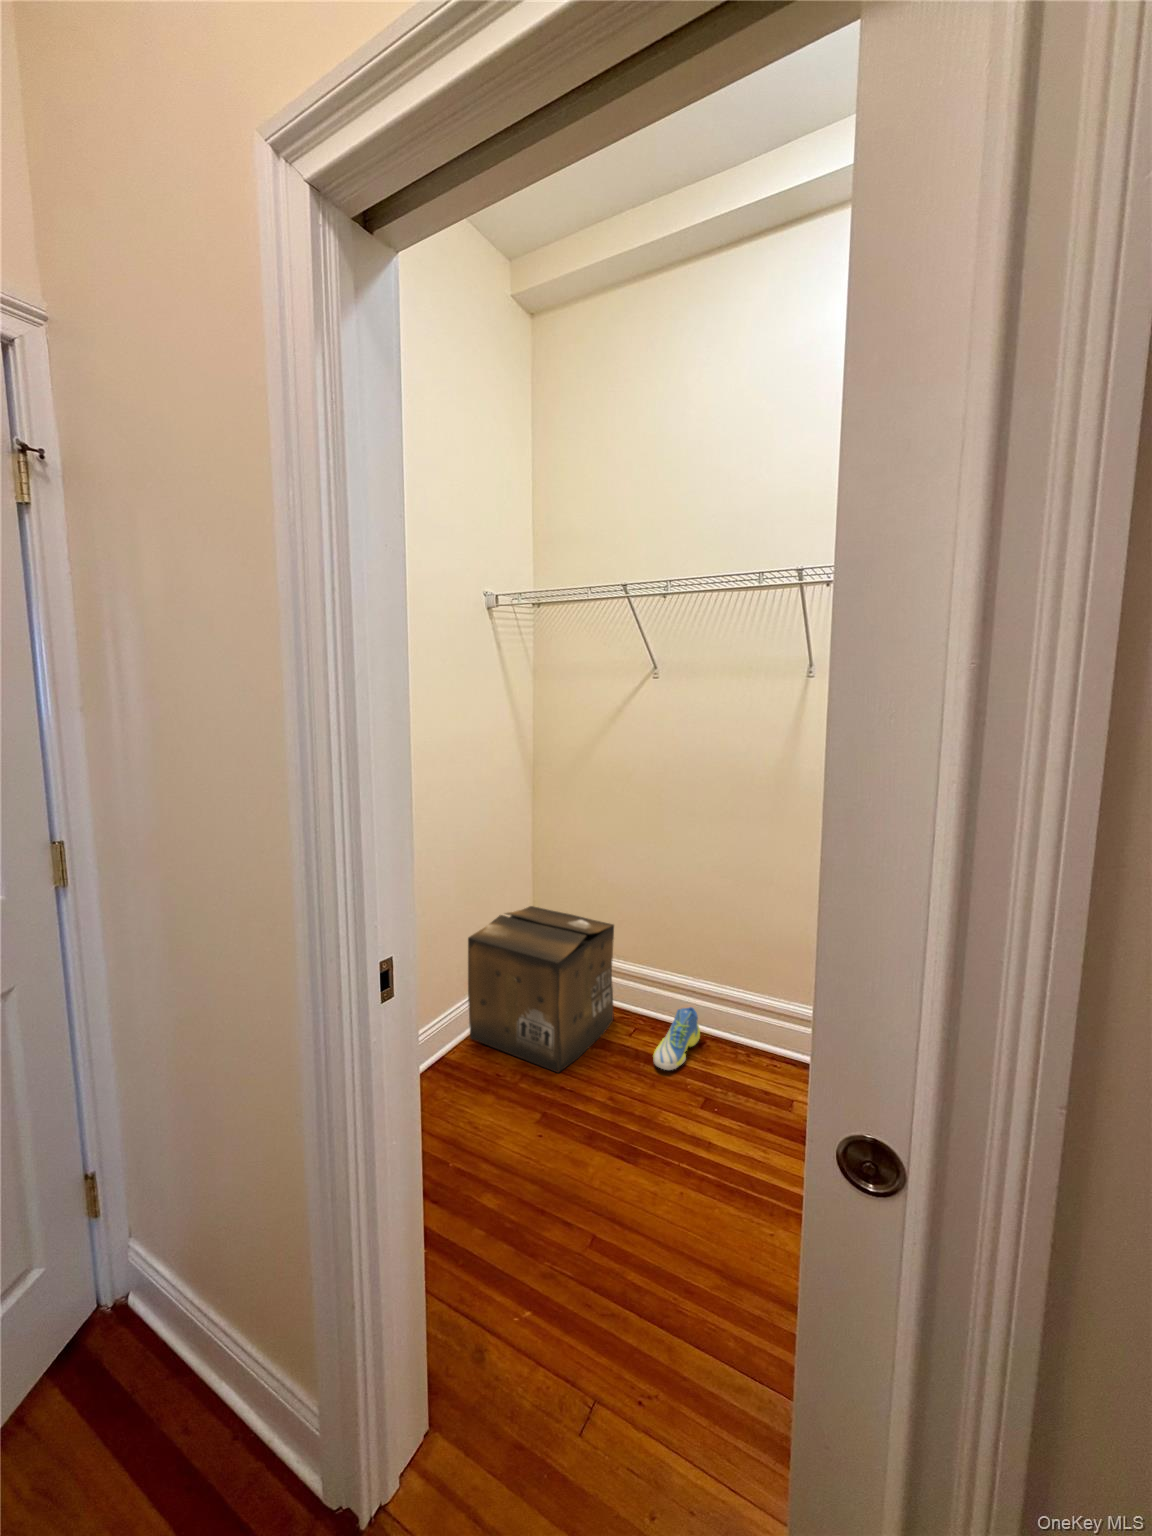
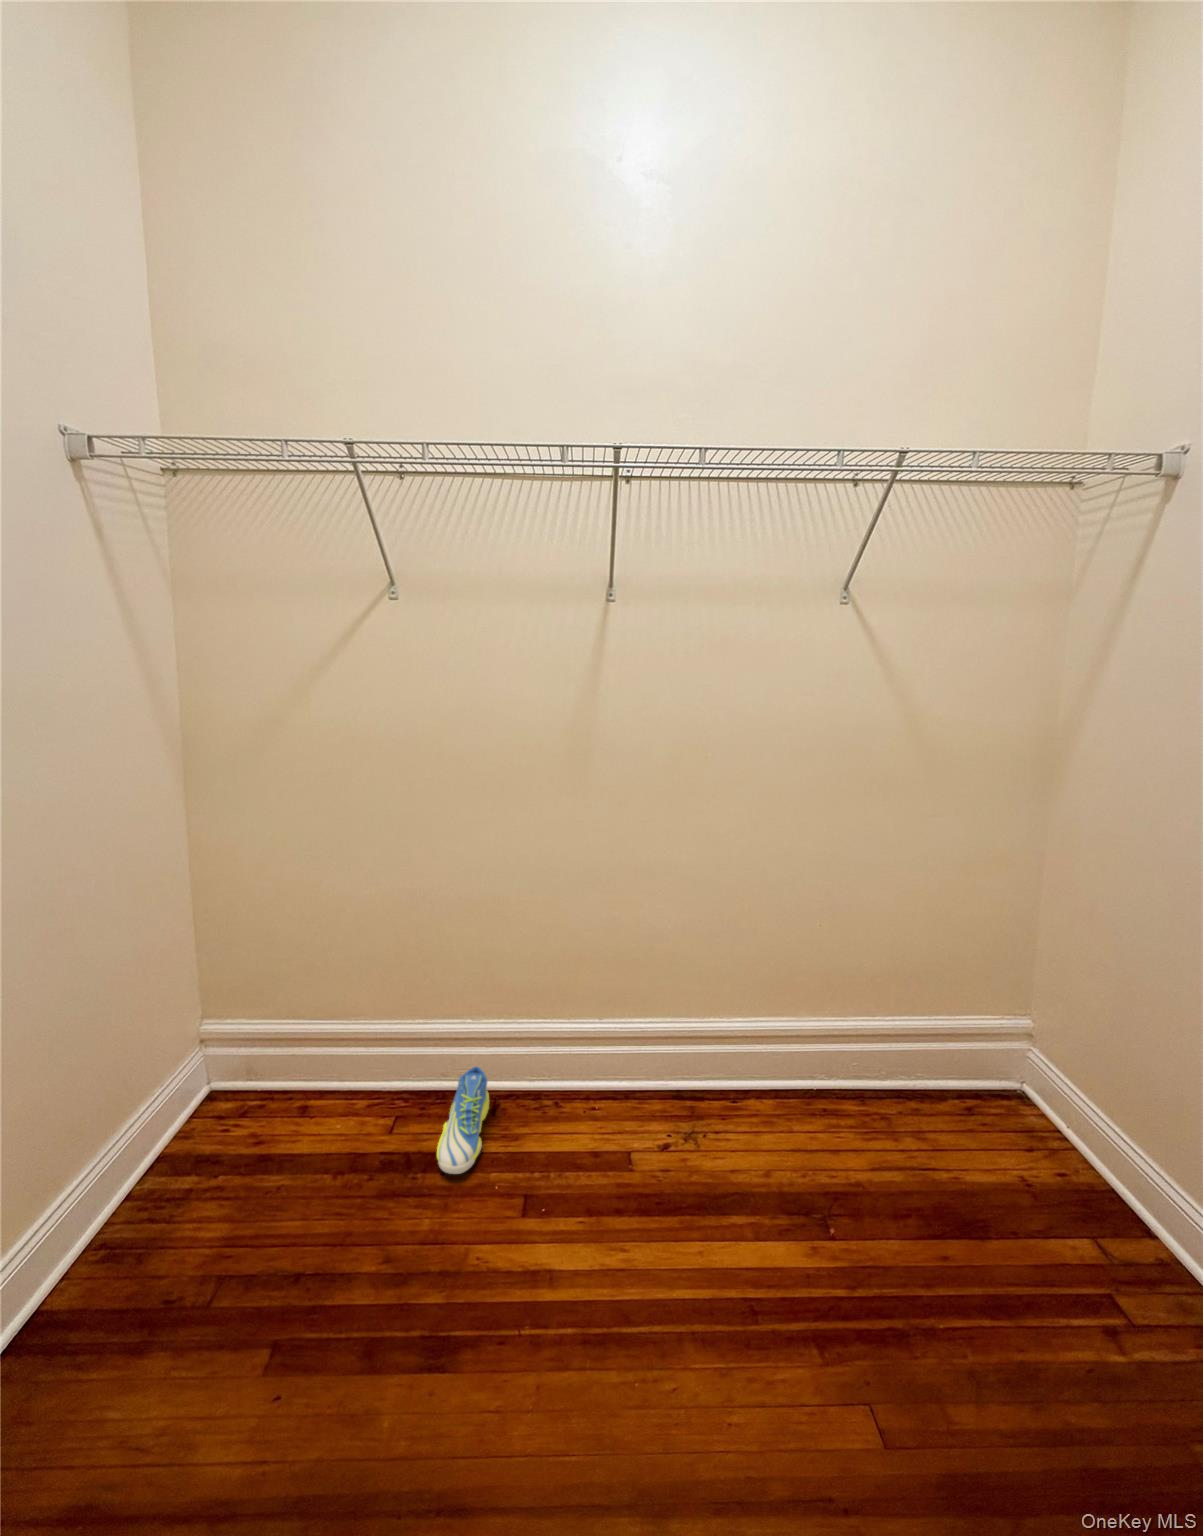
cardboard box: present [468,906,614,1072] -> none [78,973,358,1247]

